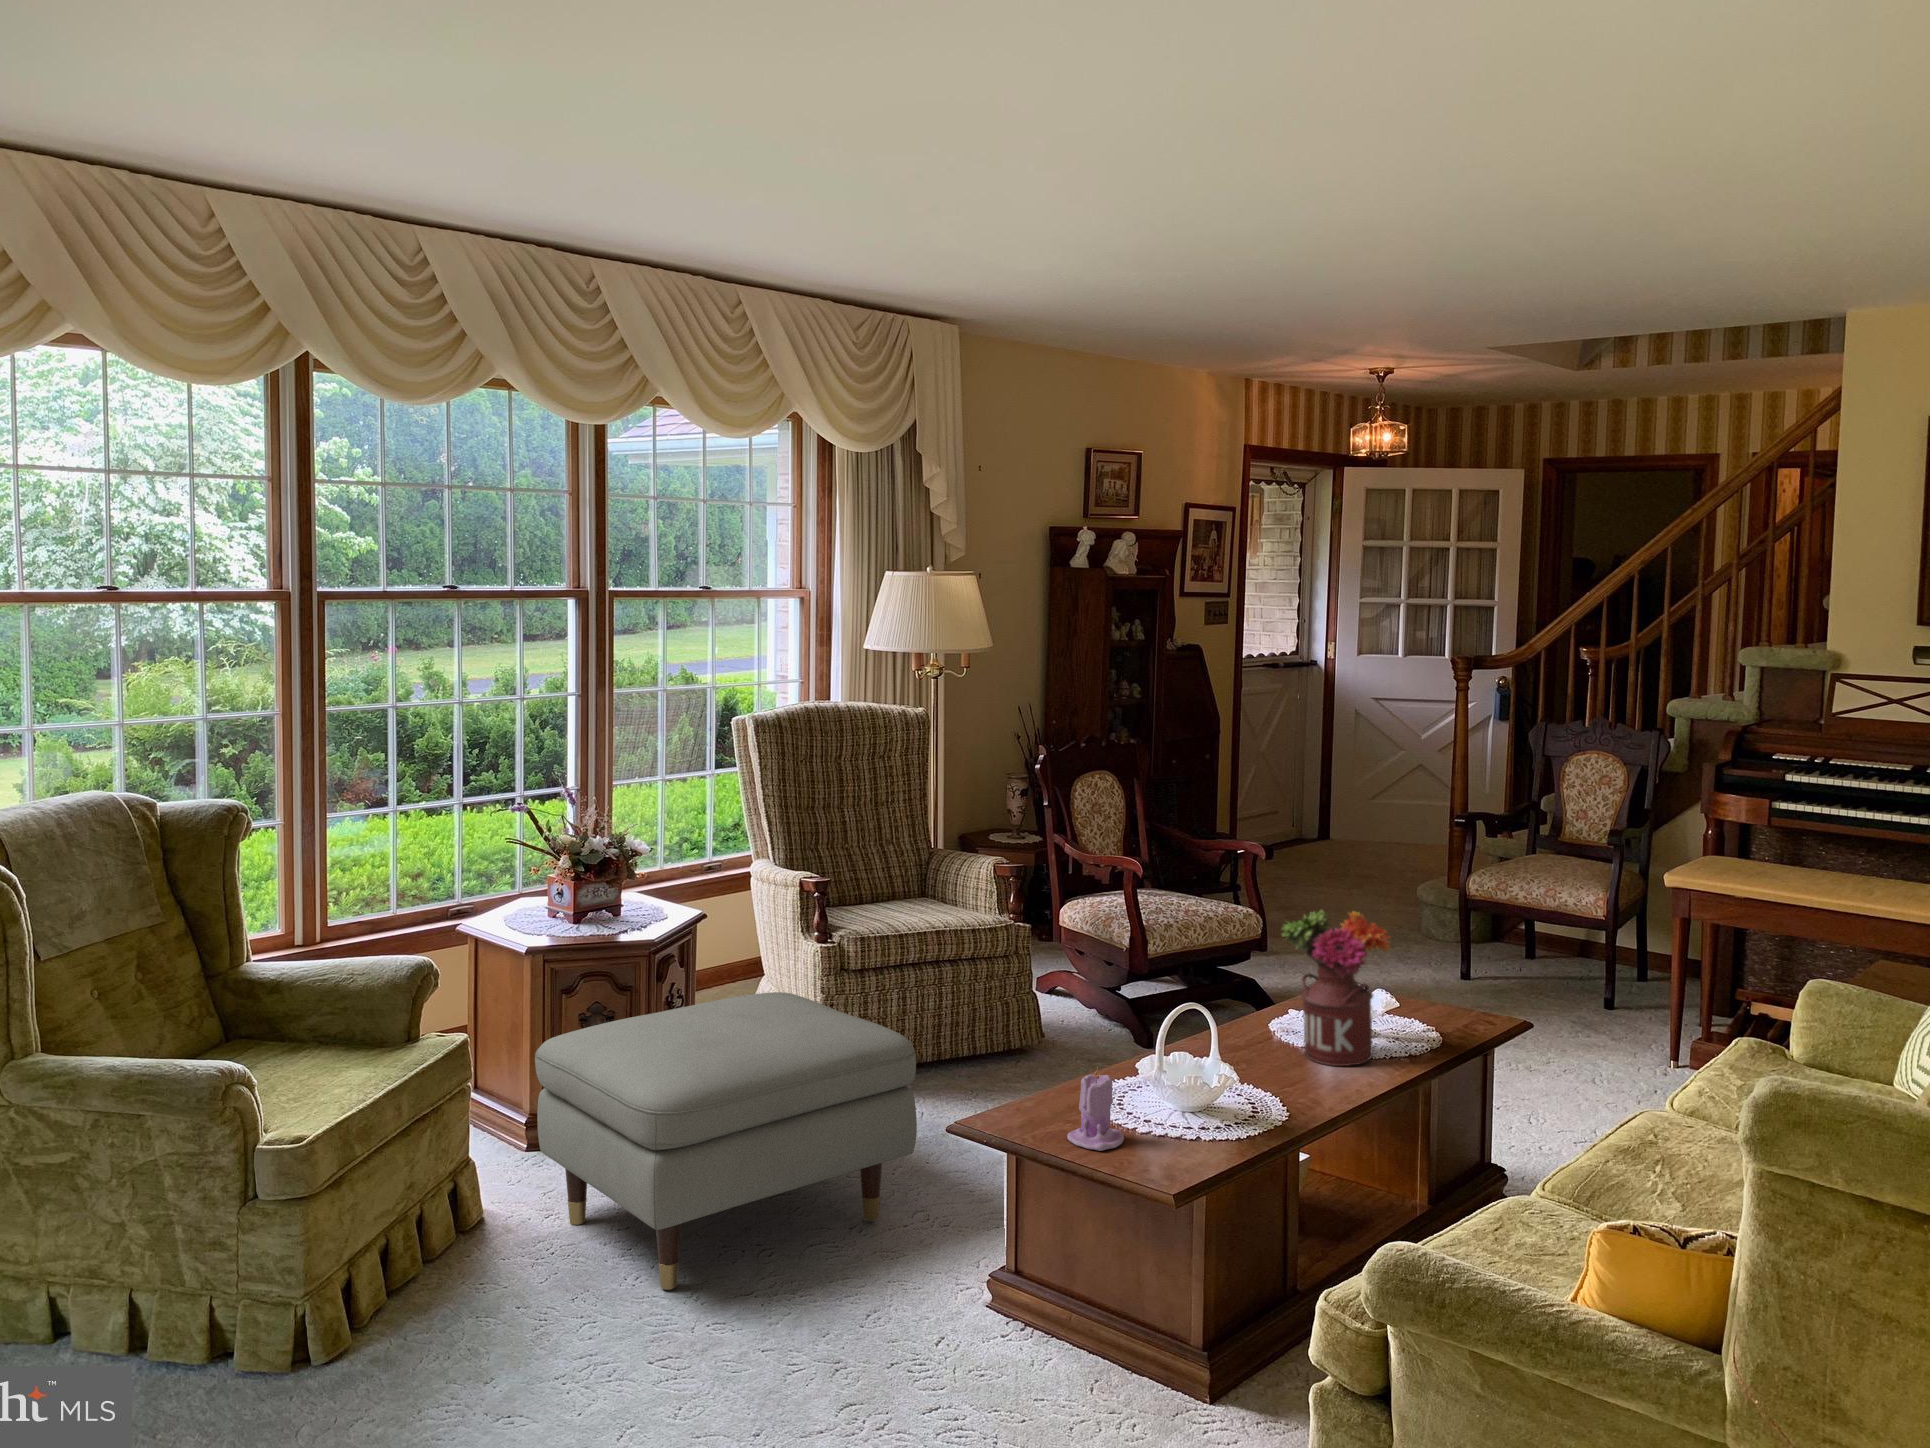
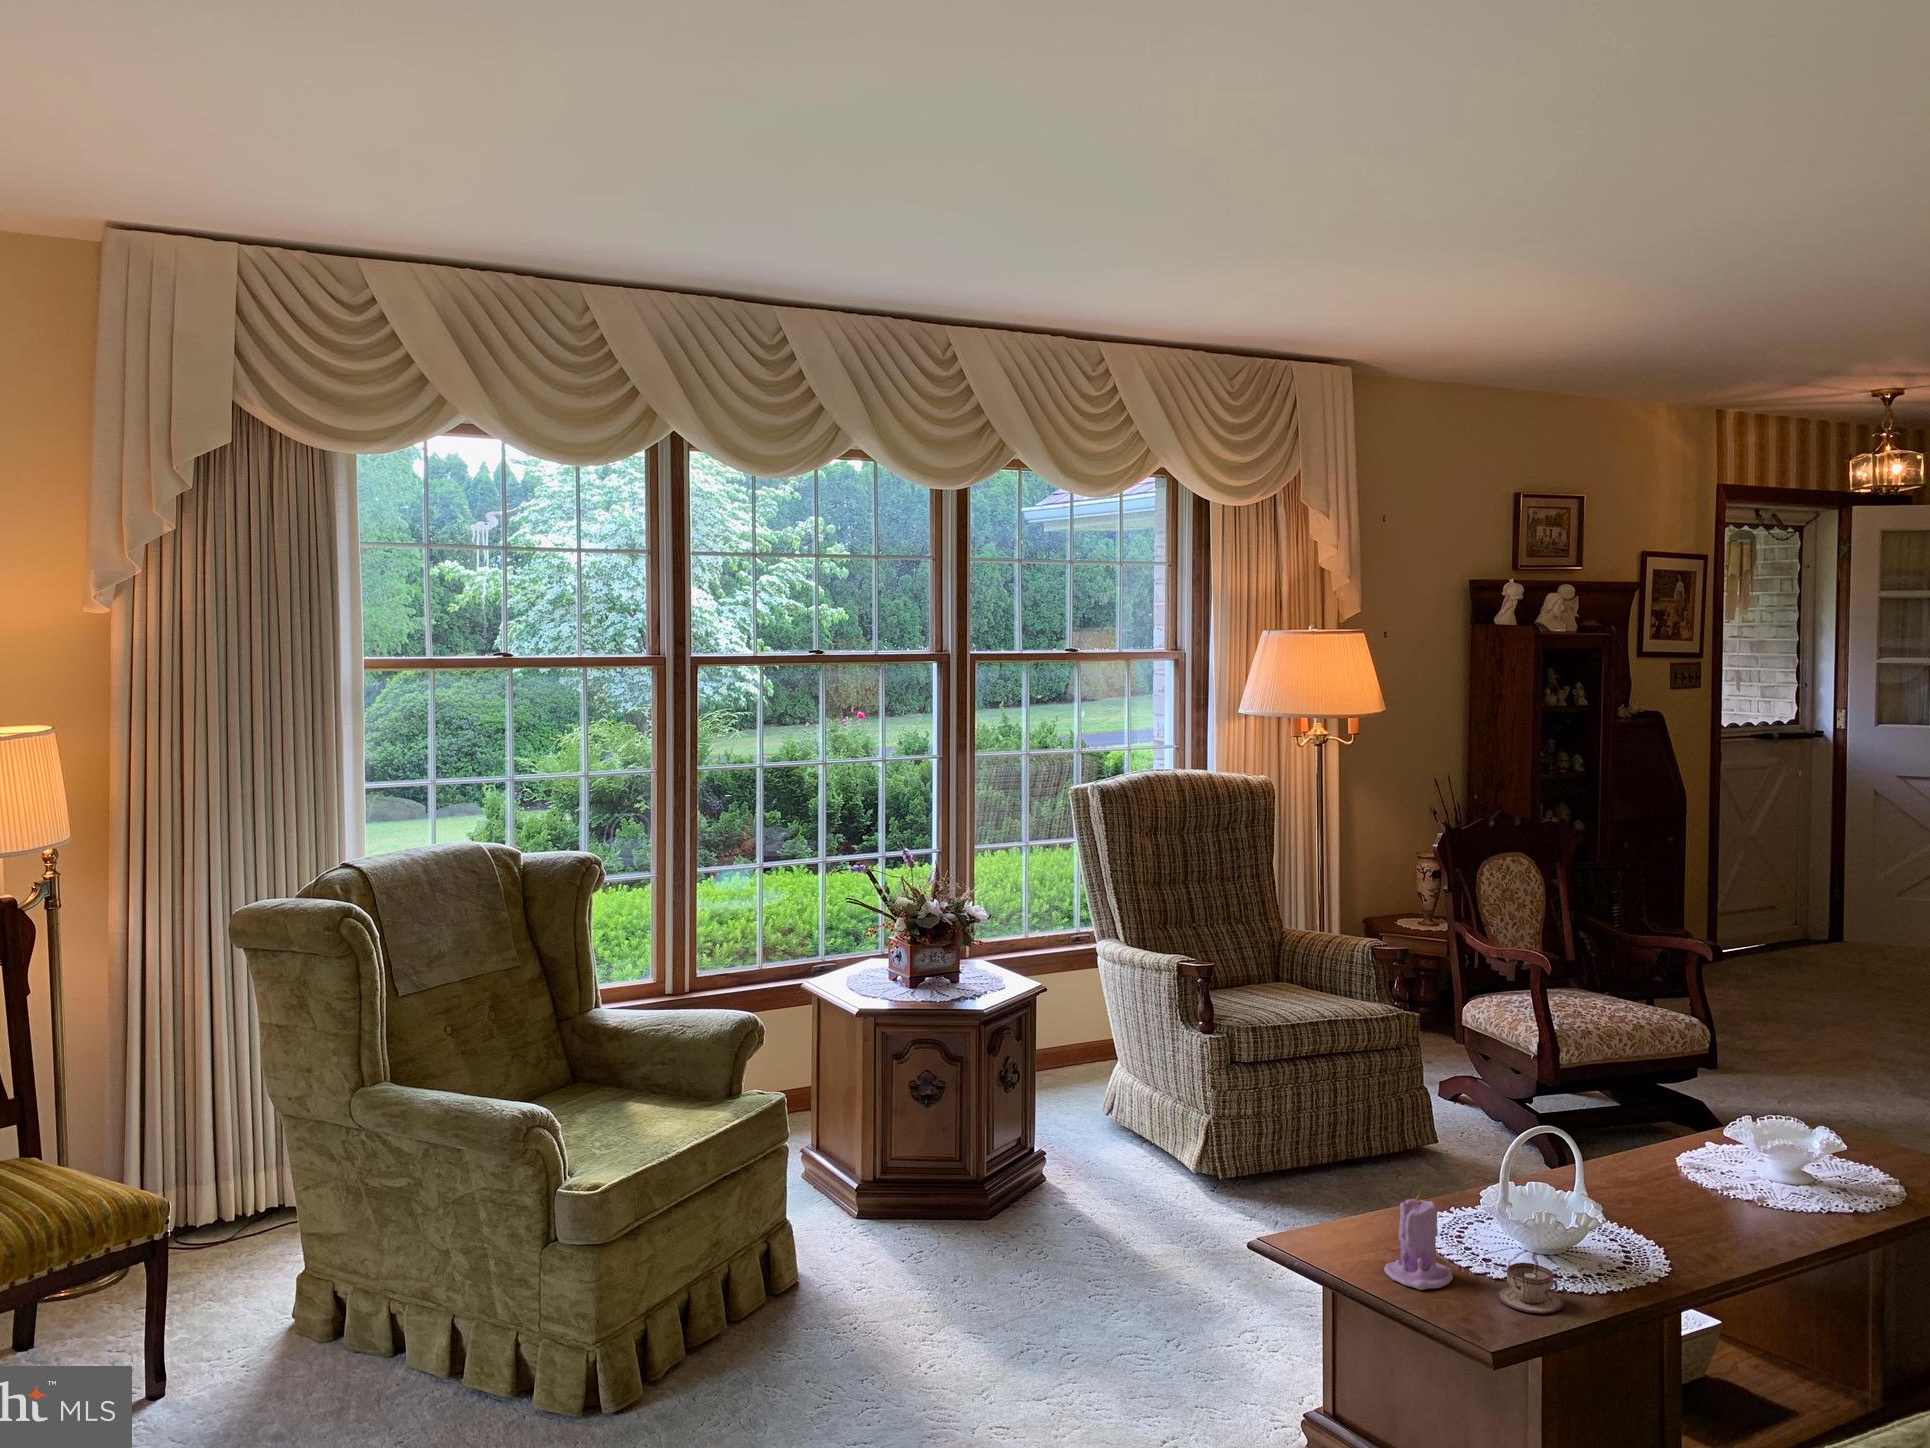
flower arrangement: present [1282,910,1390,1066] -> none [1681,1024,1829,1217]
ottoman: present [535,992,917,1290] -> none [847,1075,1241,1383]
teacup: none [1162,1119,1216,1159] -> present [1496,1262,1564,1314]

